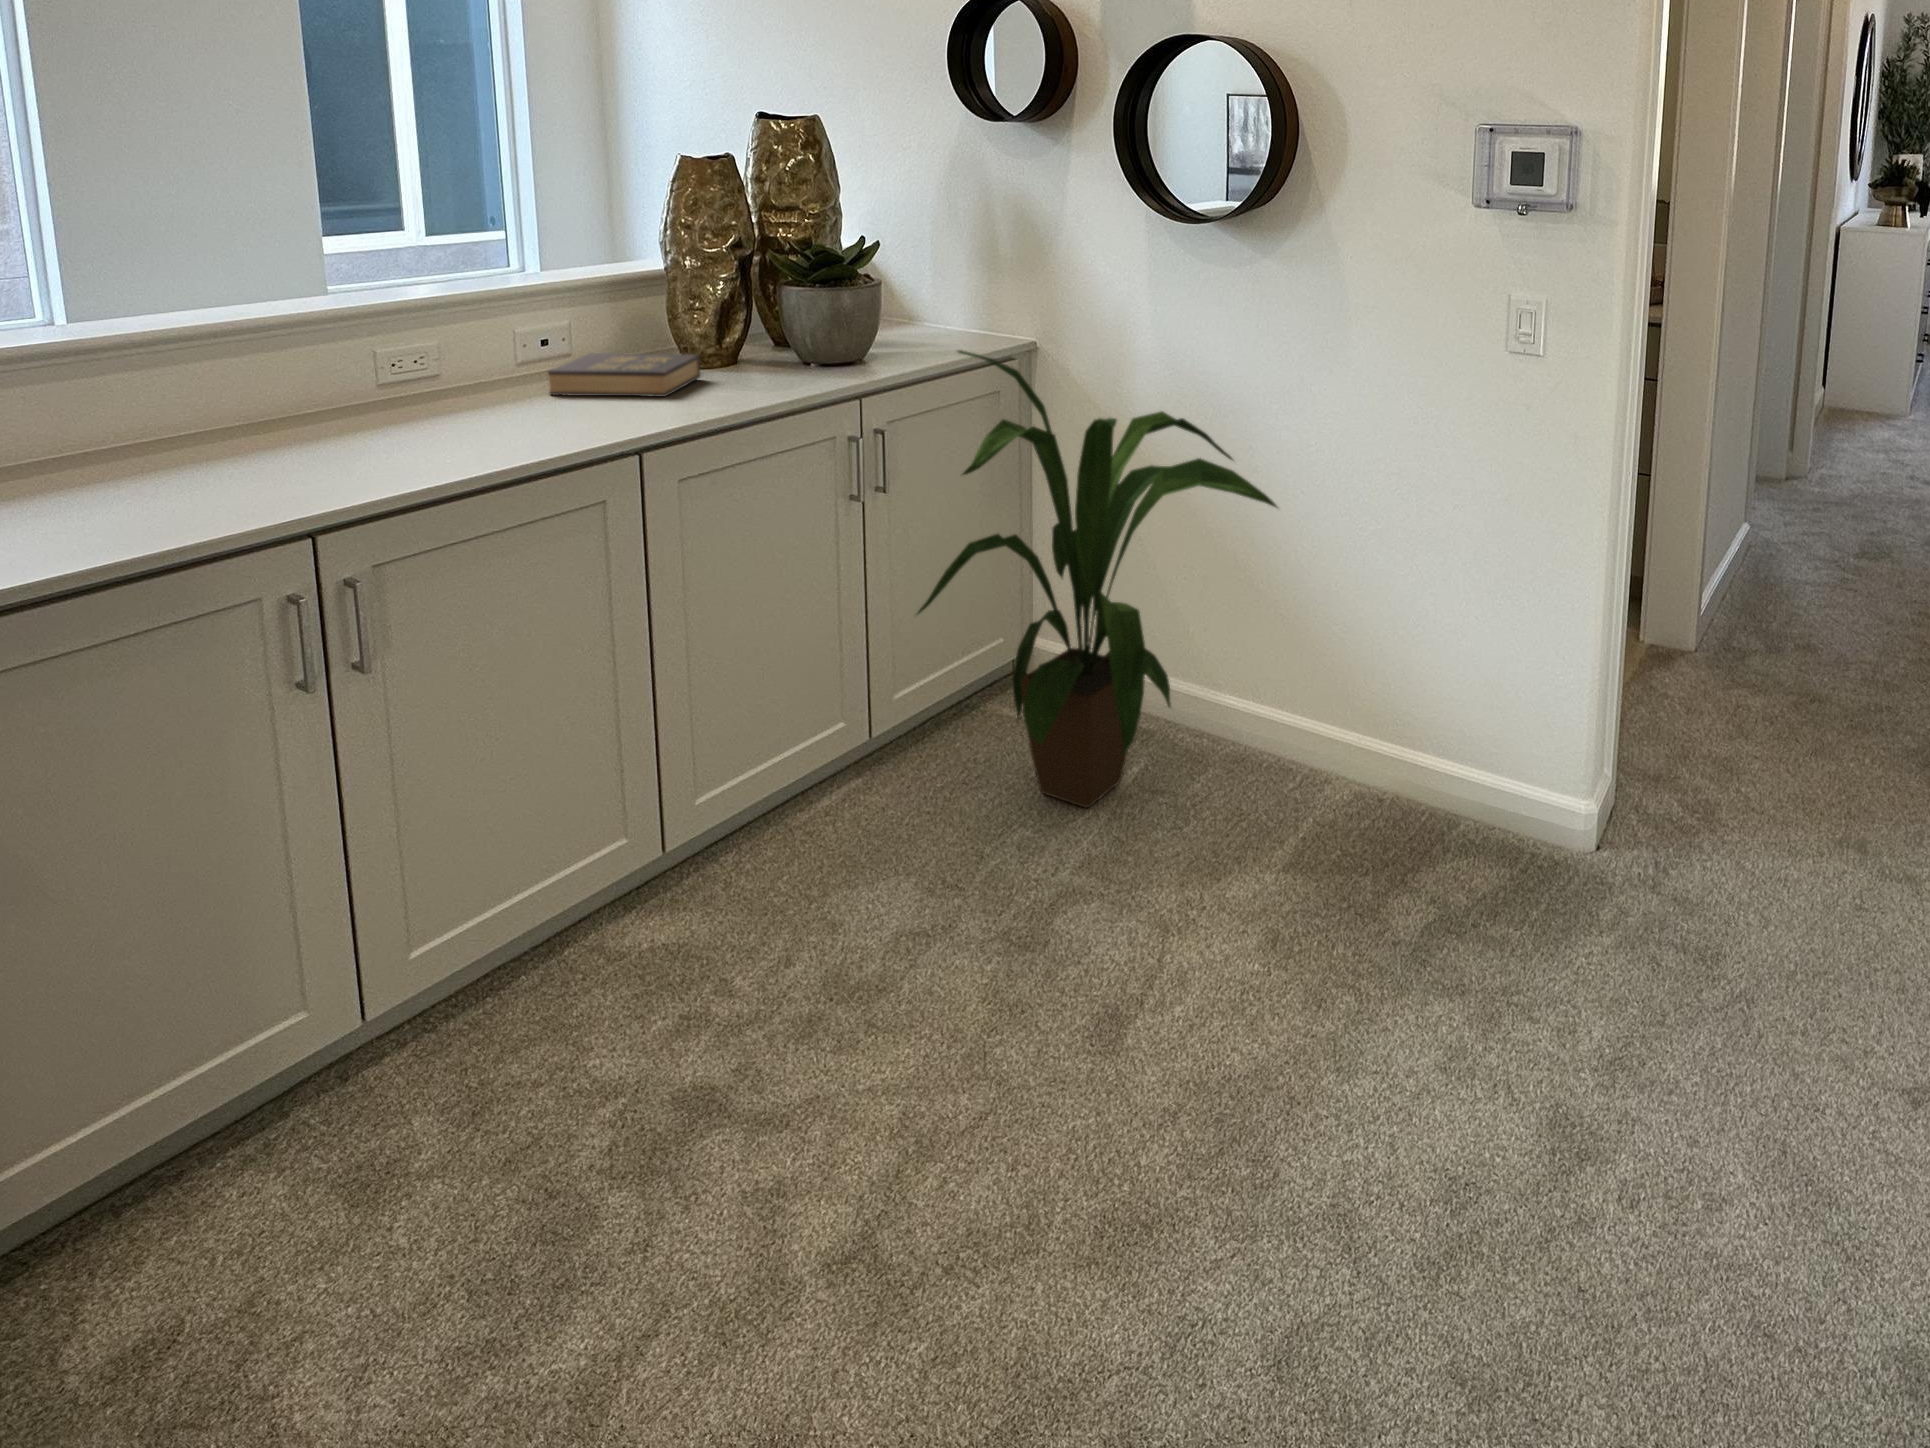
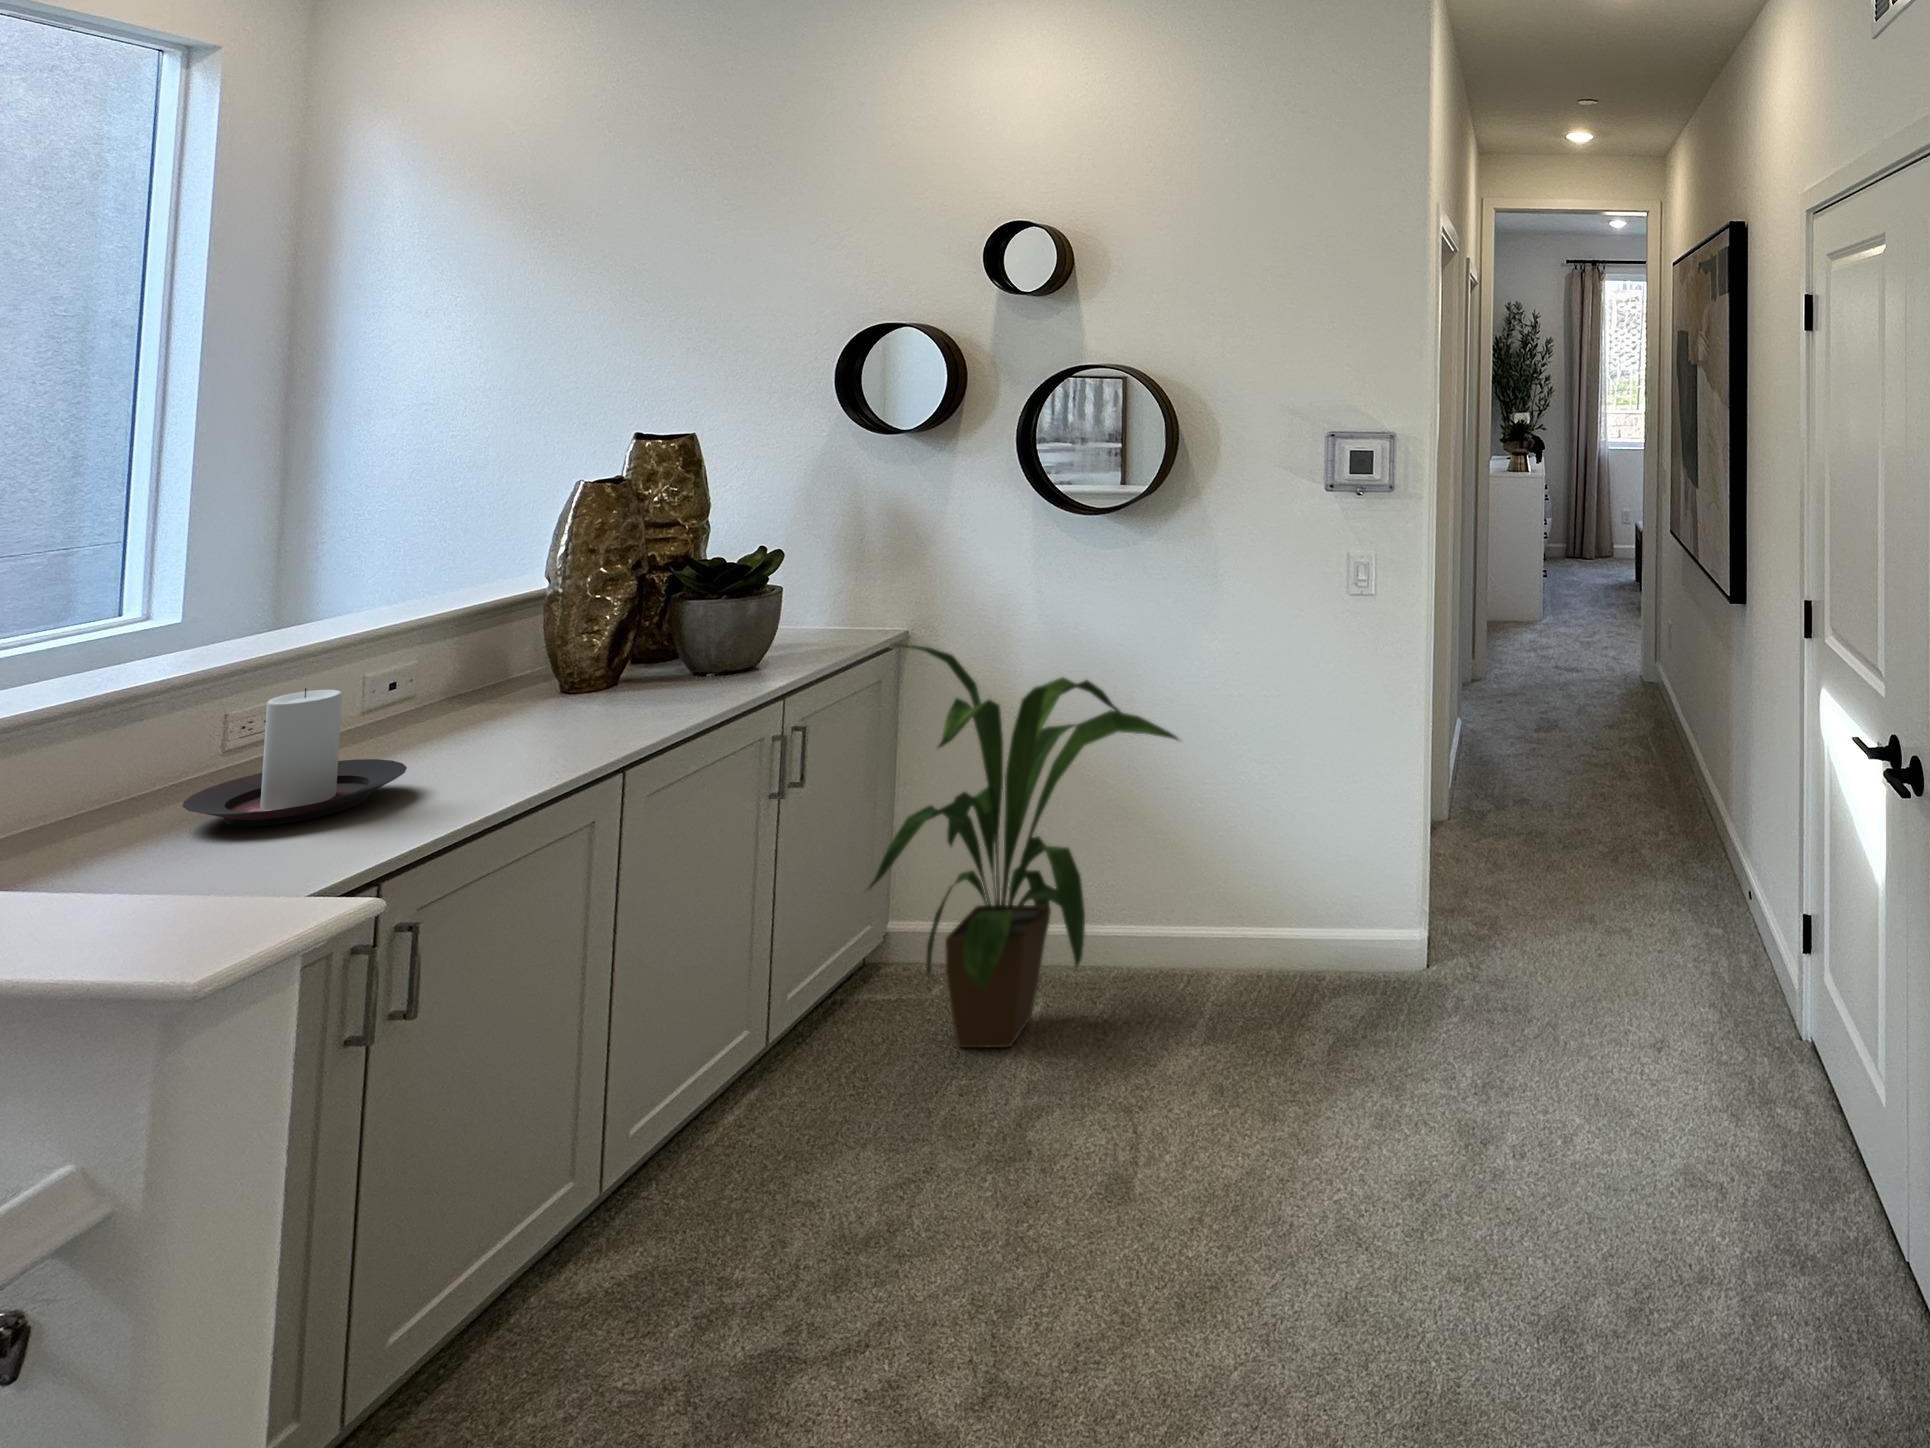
candle holder: none [248,328,442,456] -> present [183,688,407,826]
hardback book: present [548,353,700,397] -> none [446,680,601,739]

